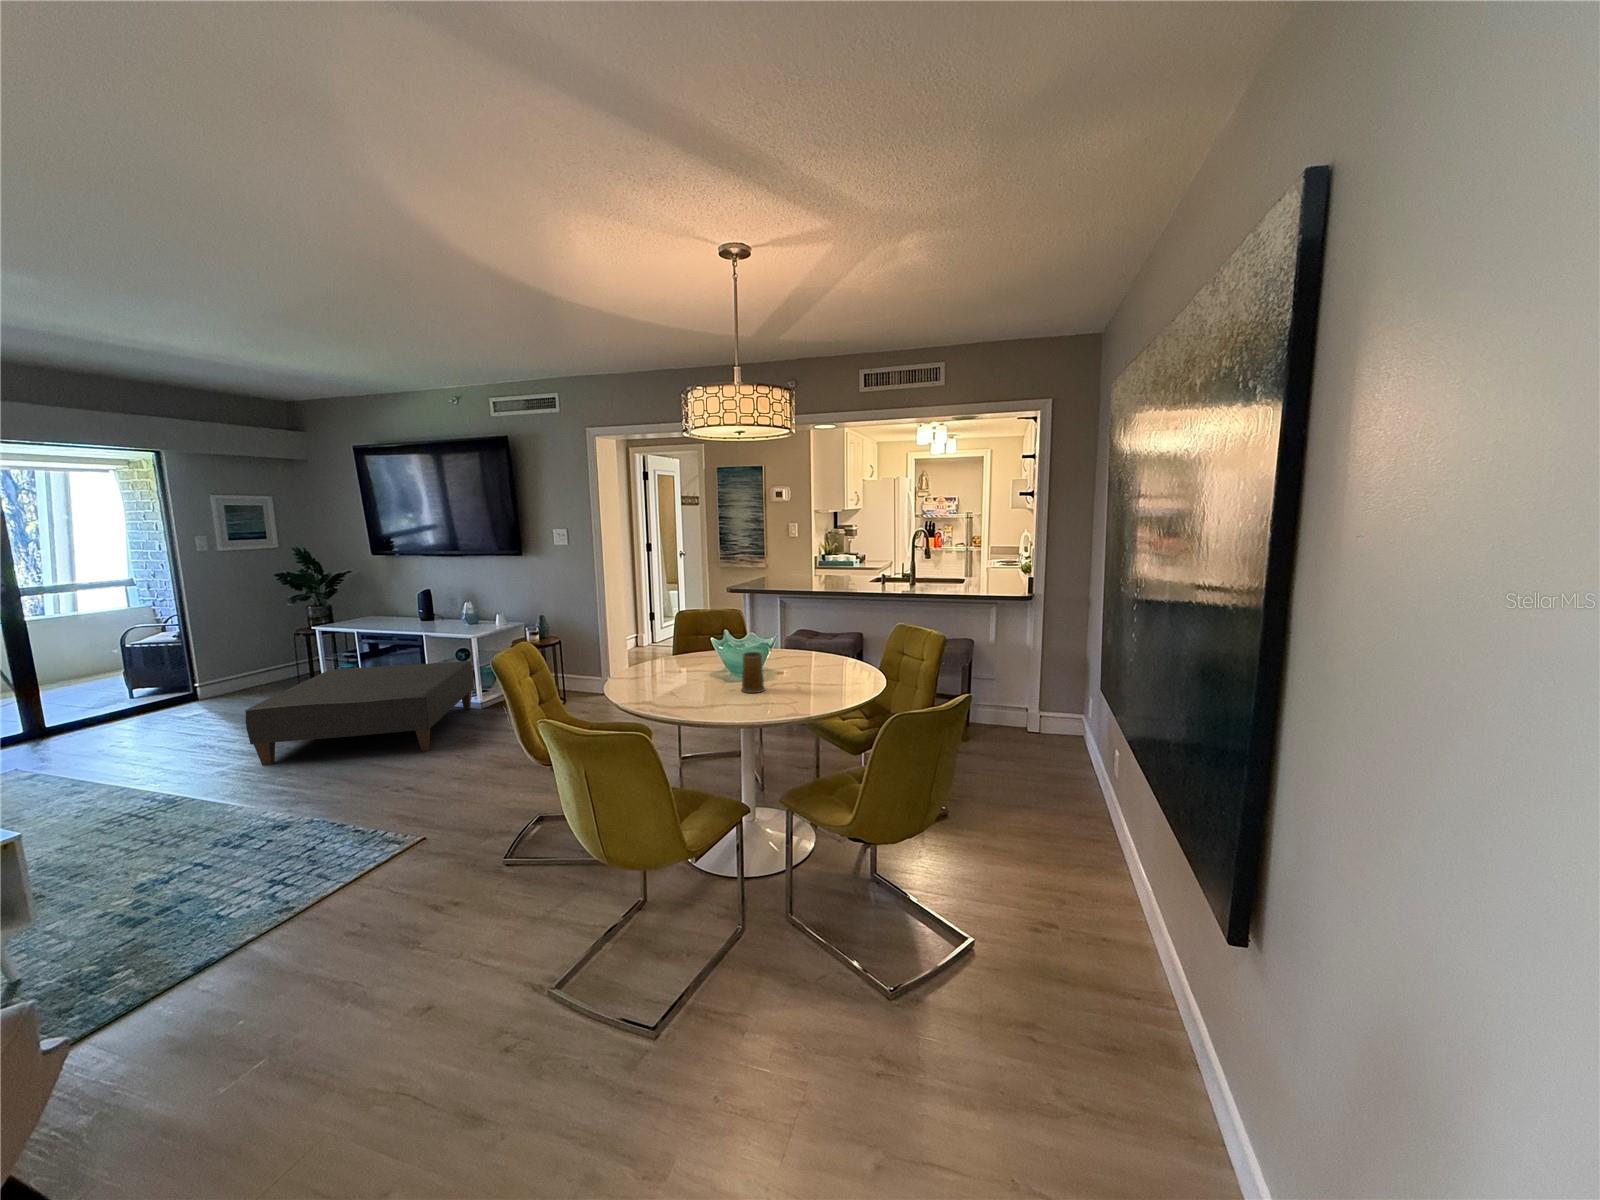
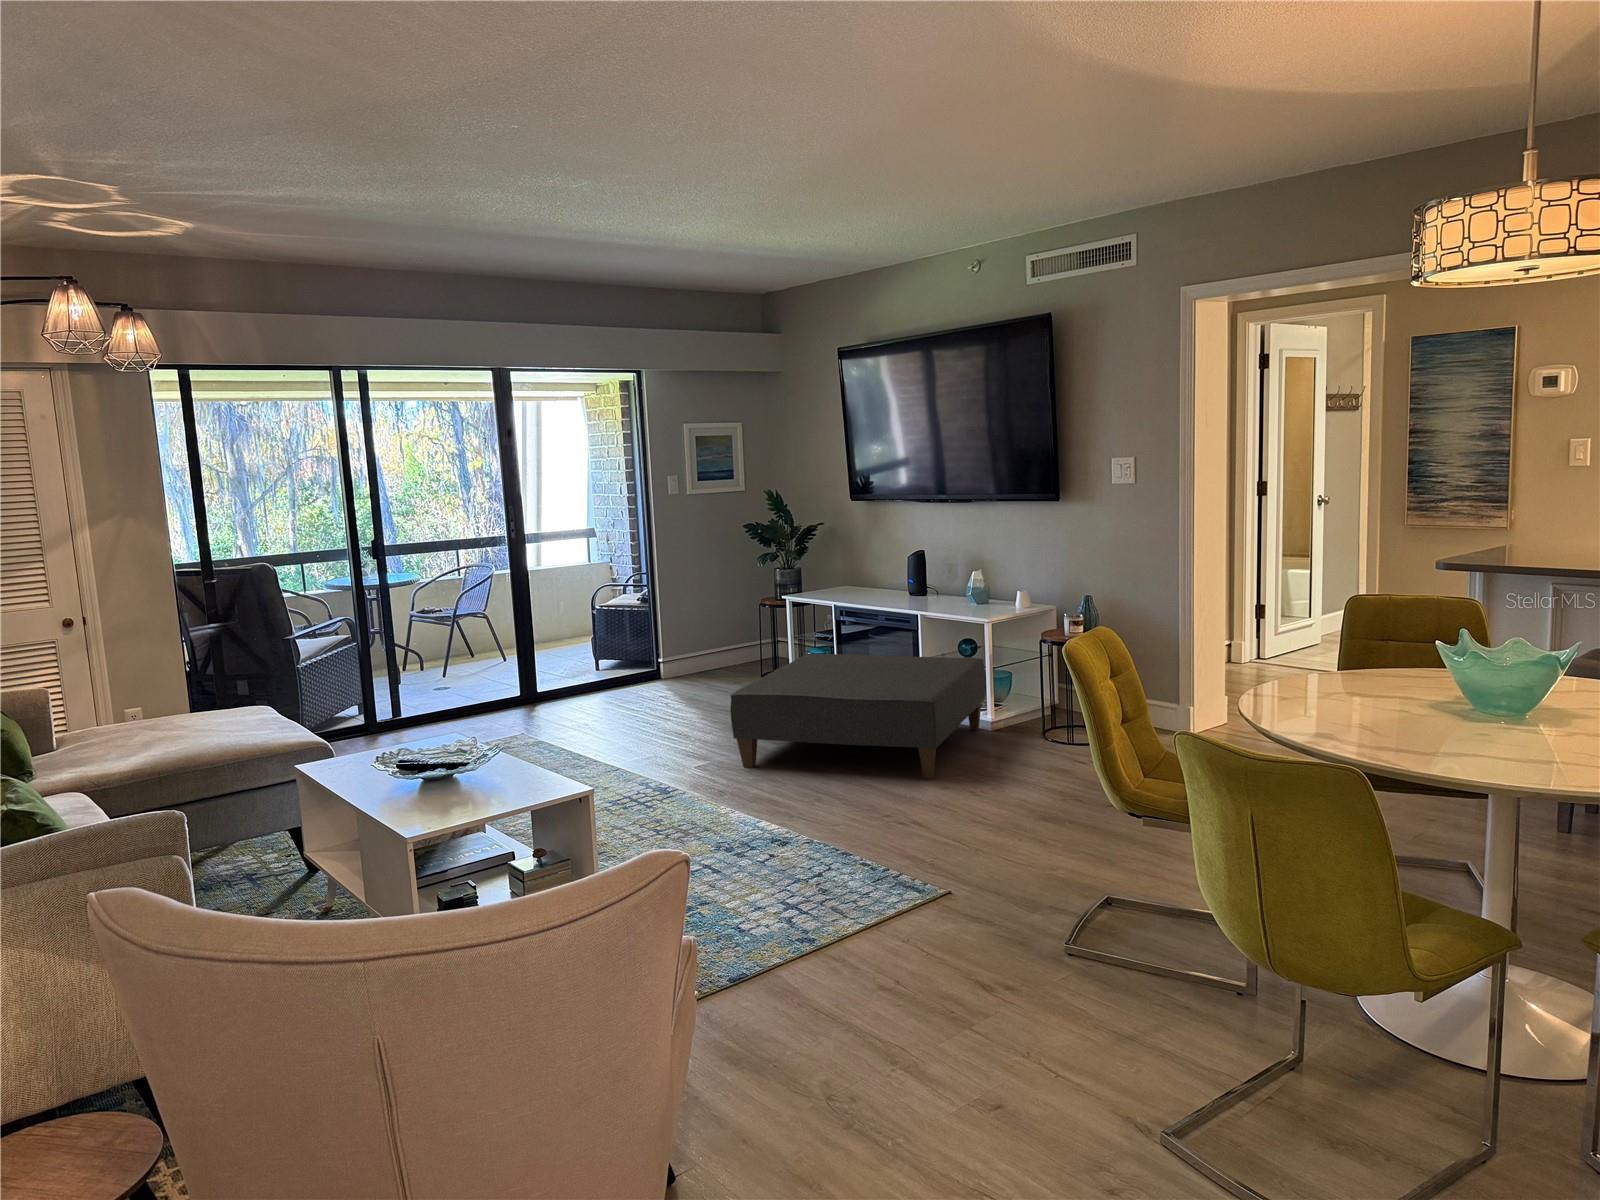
mug: present [741,652,765,693] -> none [1478,669,1528,741]

